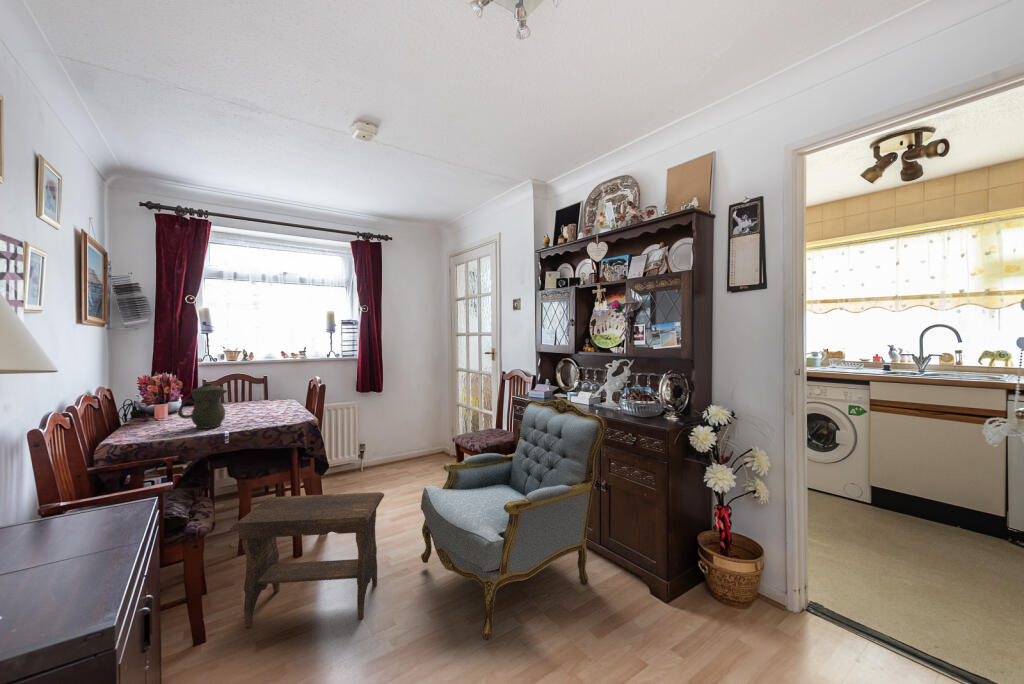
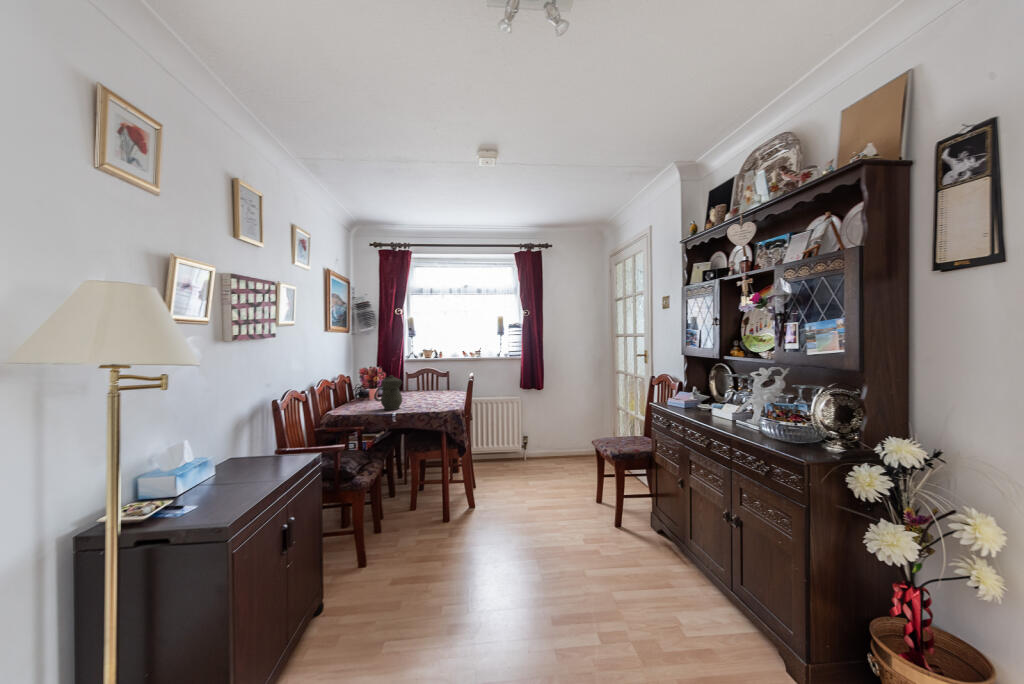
armchair: present [421,399,607,639] -> none [534,409,732,645]
footstool: present [230,492,384,627] -> none [386,469,502,588]

